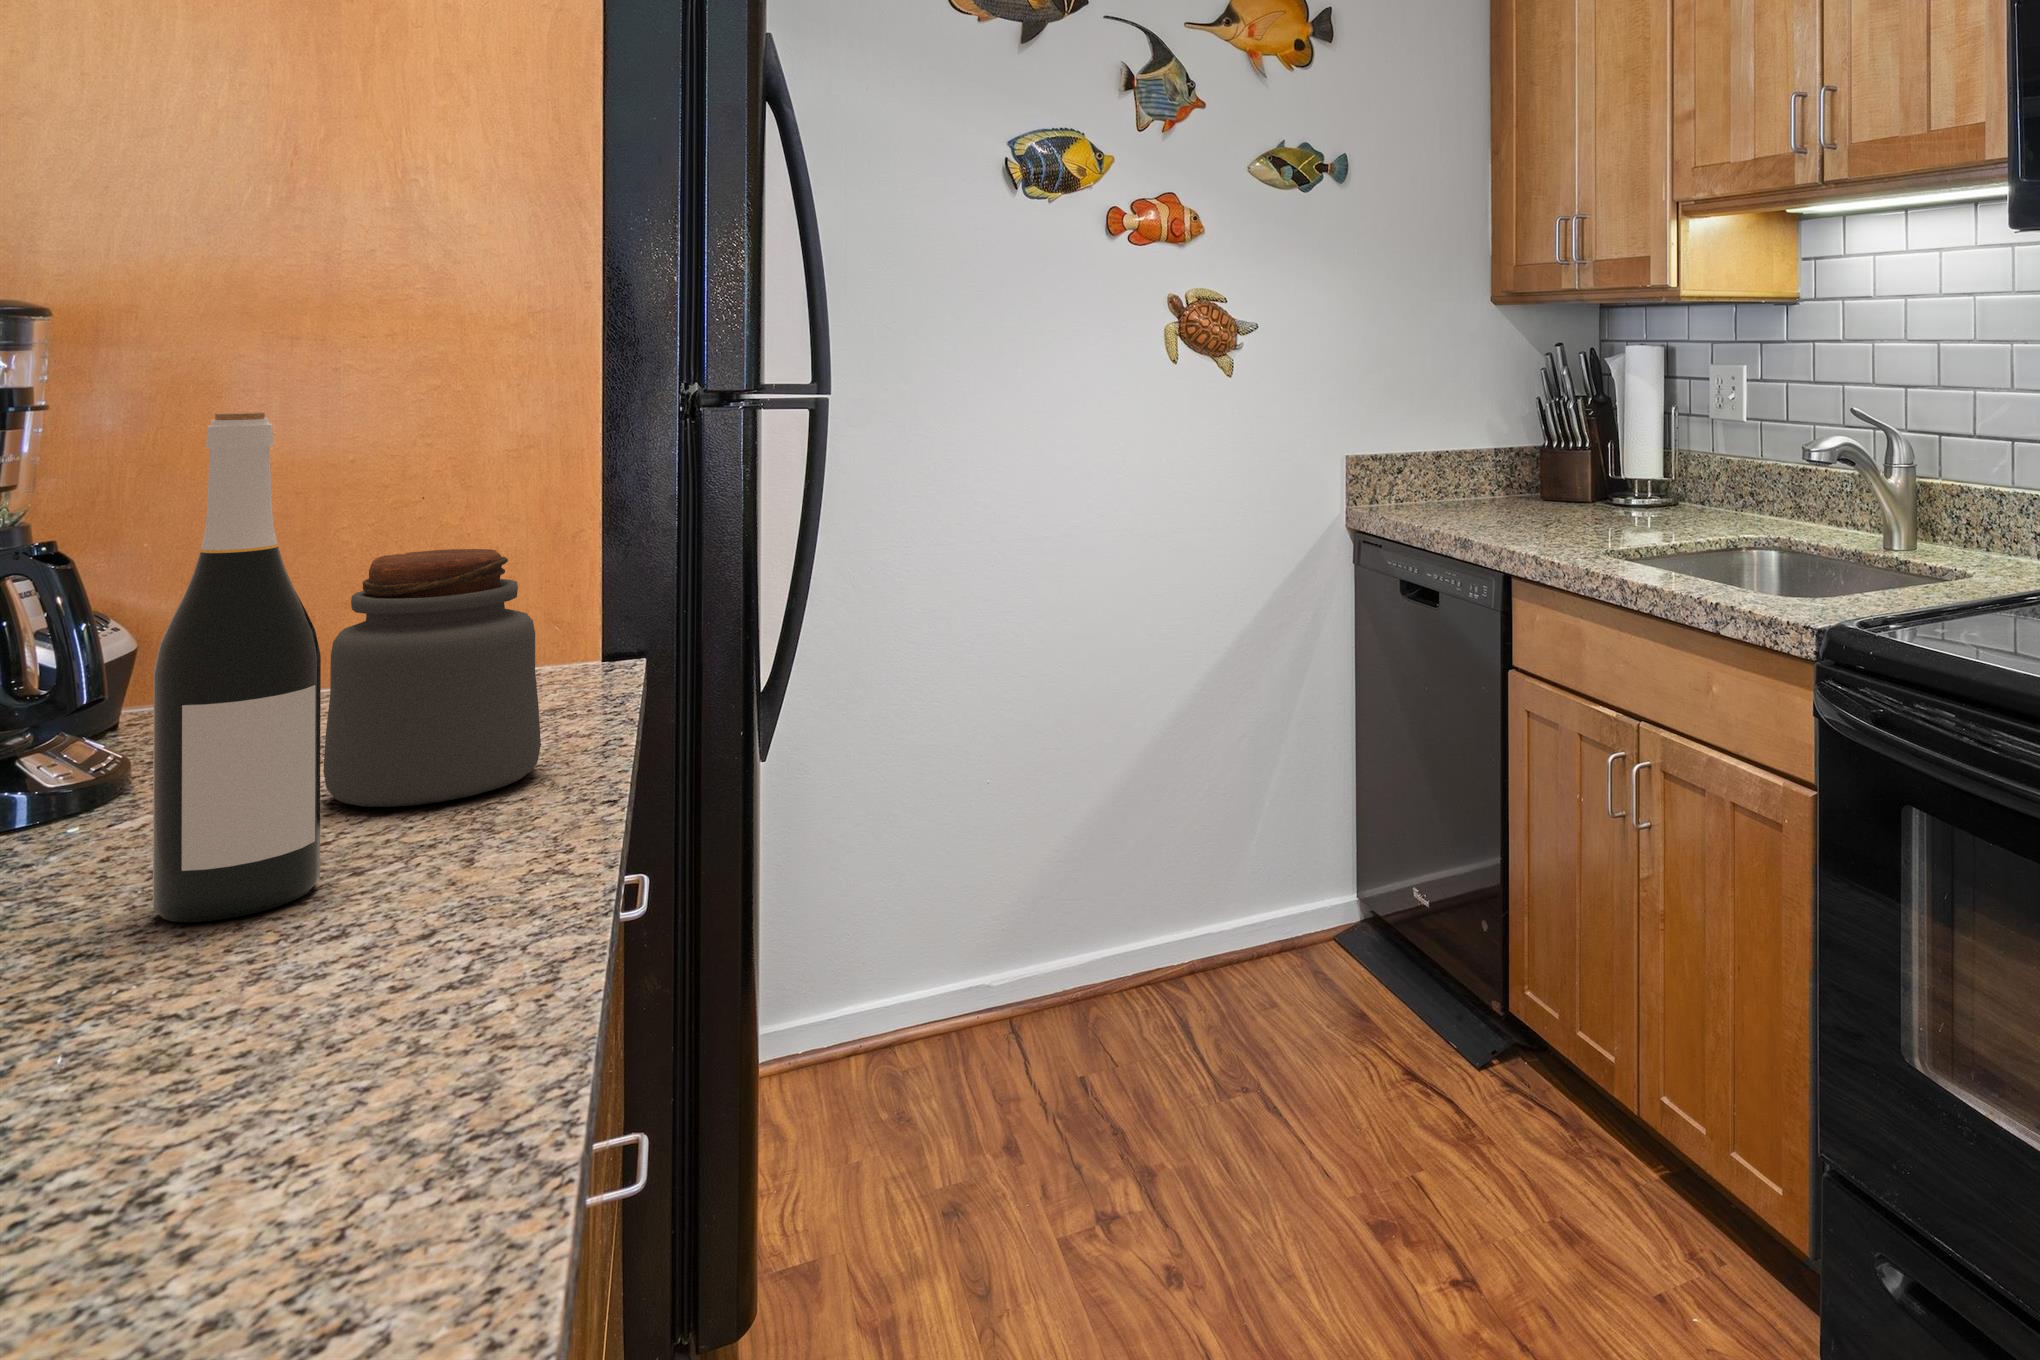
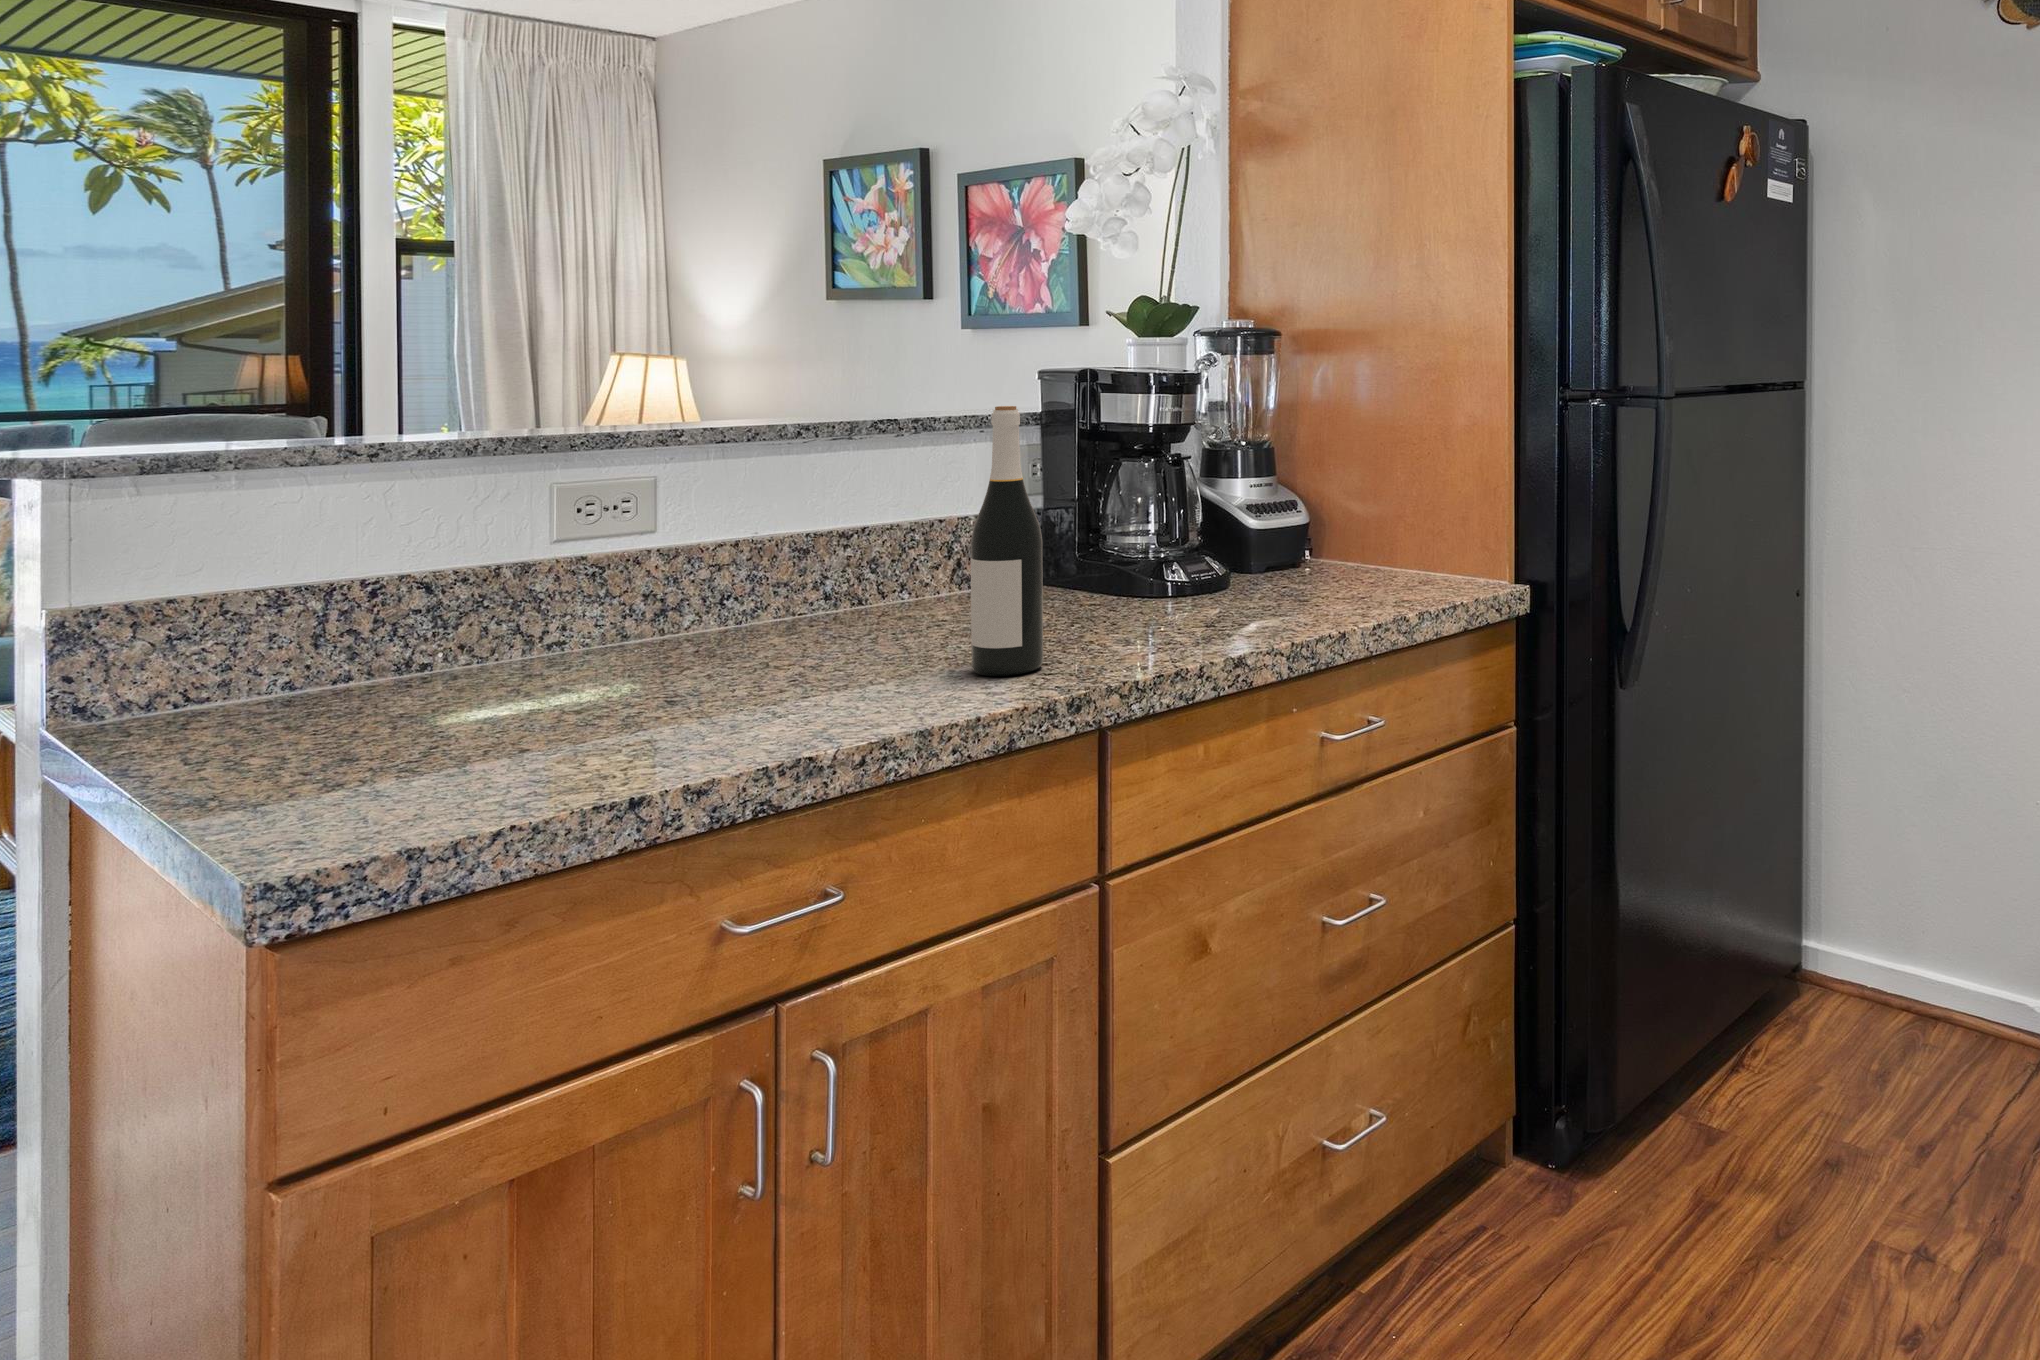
jar: present [323,549,541,807] -> none [1147,494,1257,650]

